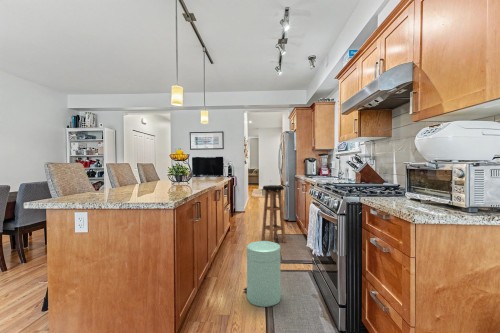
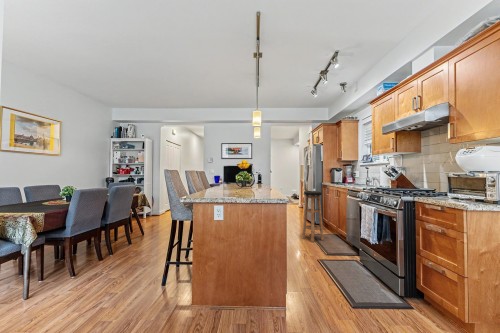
trash can: present [243,241,281,307] -> none [312,233,345,282]

